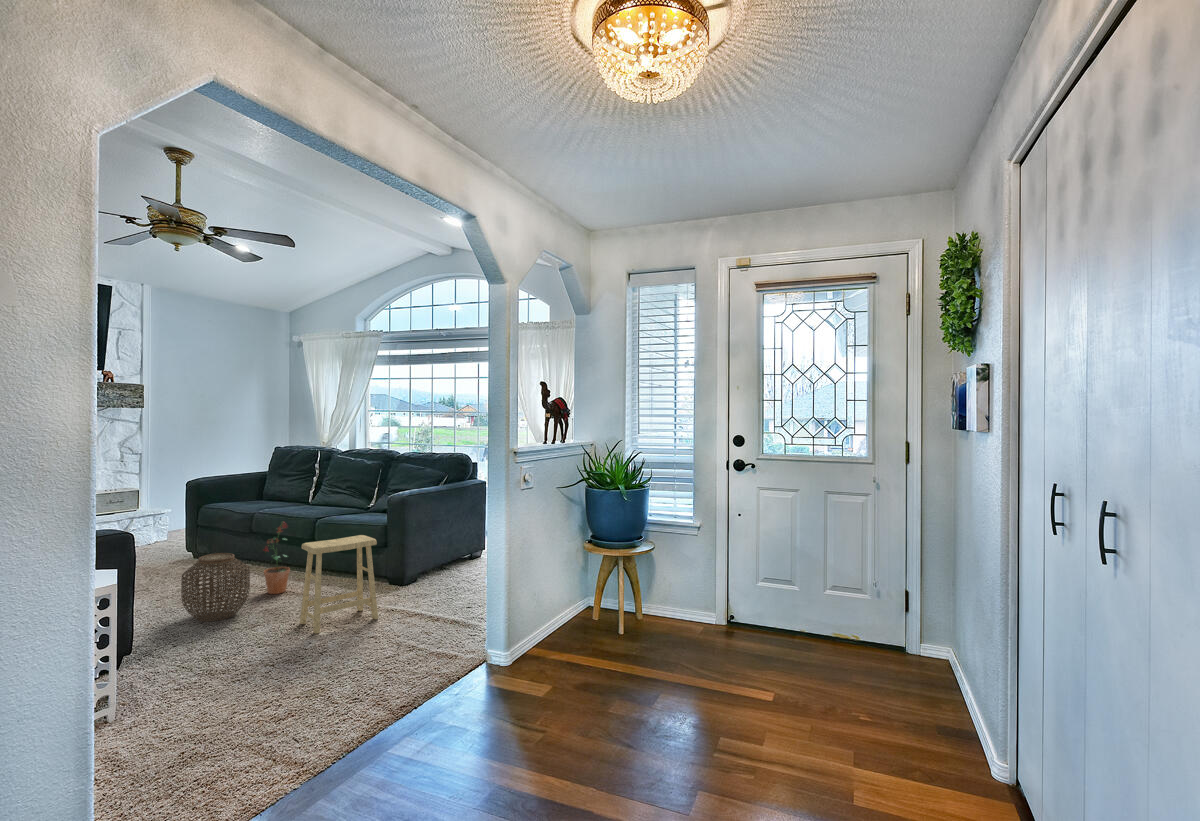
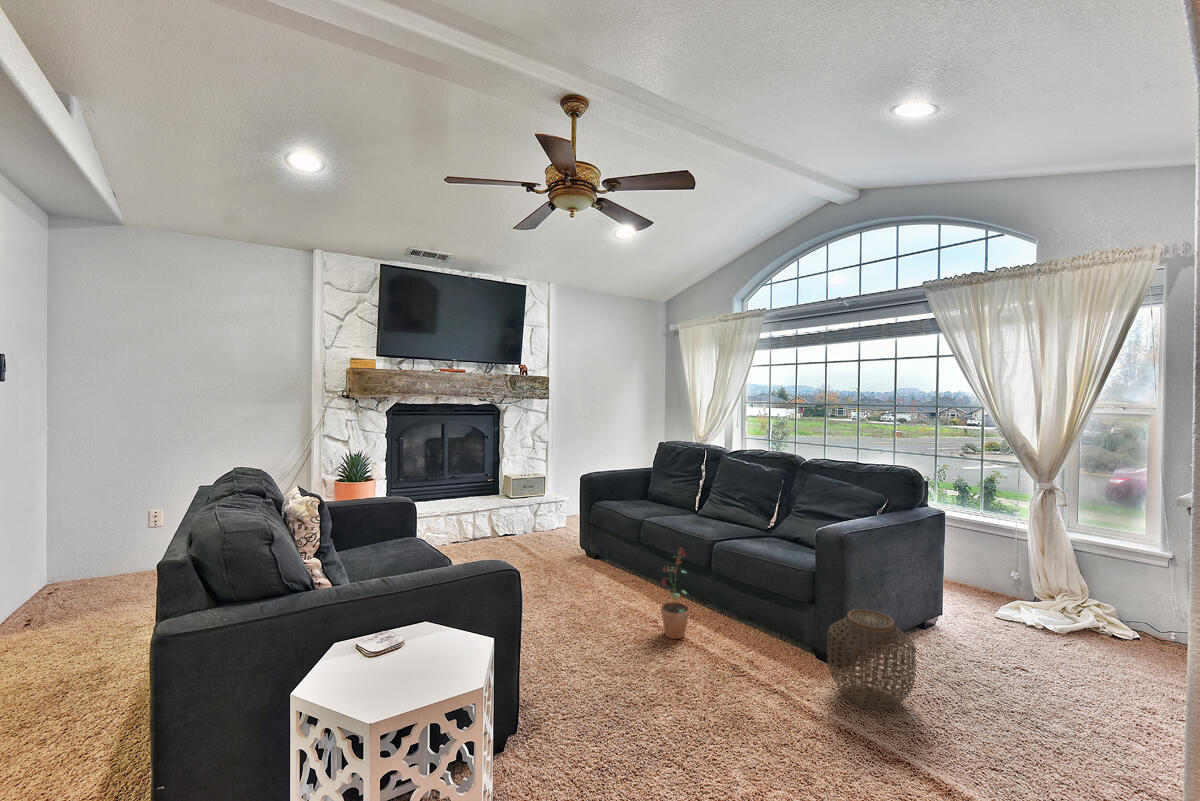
footstool: present [300,535,378,634] -> none [716,601,830,757]
woven basket: present [181,553,250,622] -> present [827,609,916,710]

